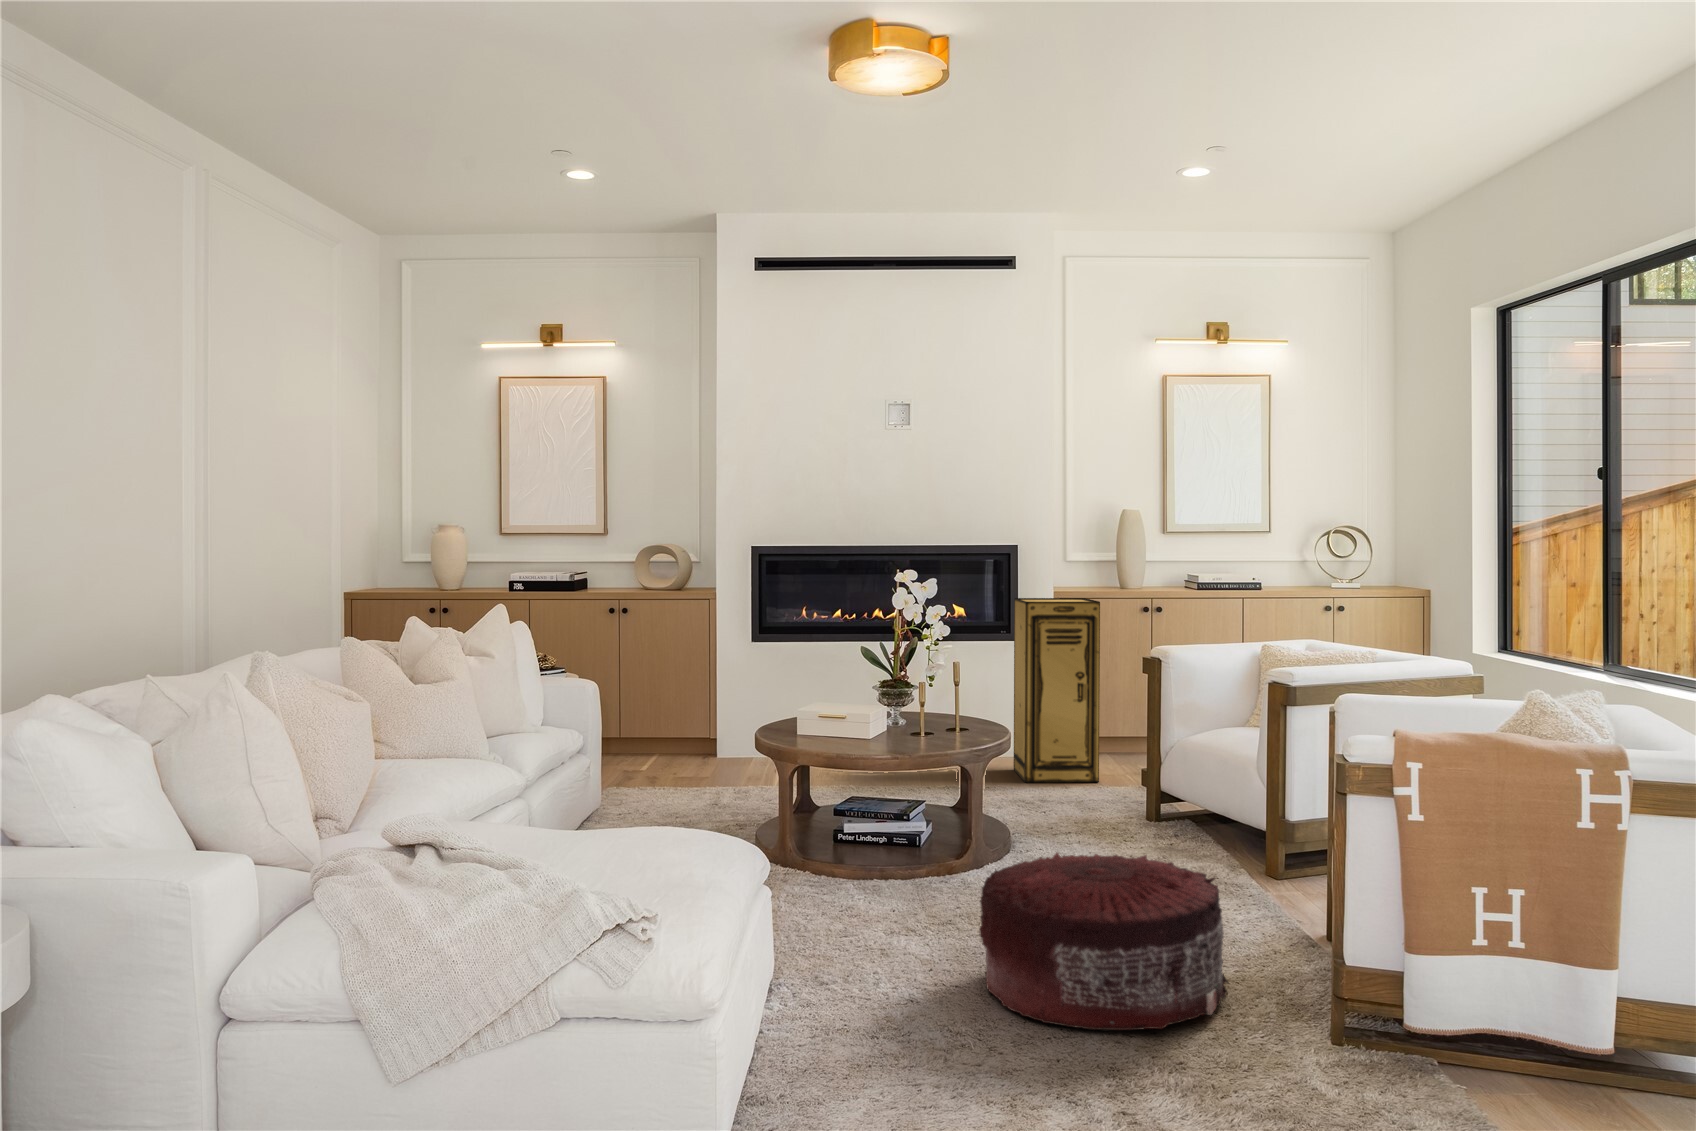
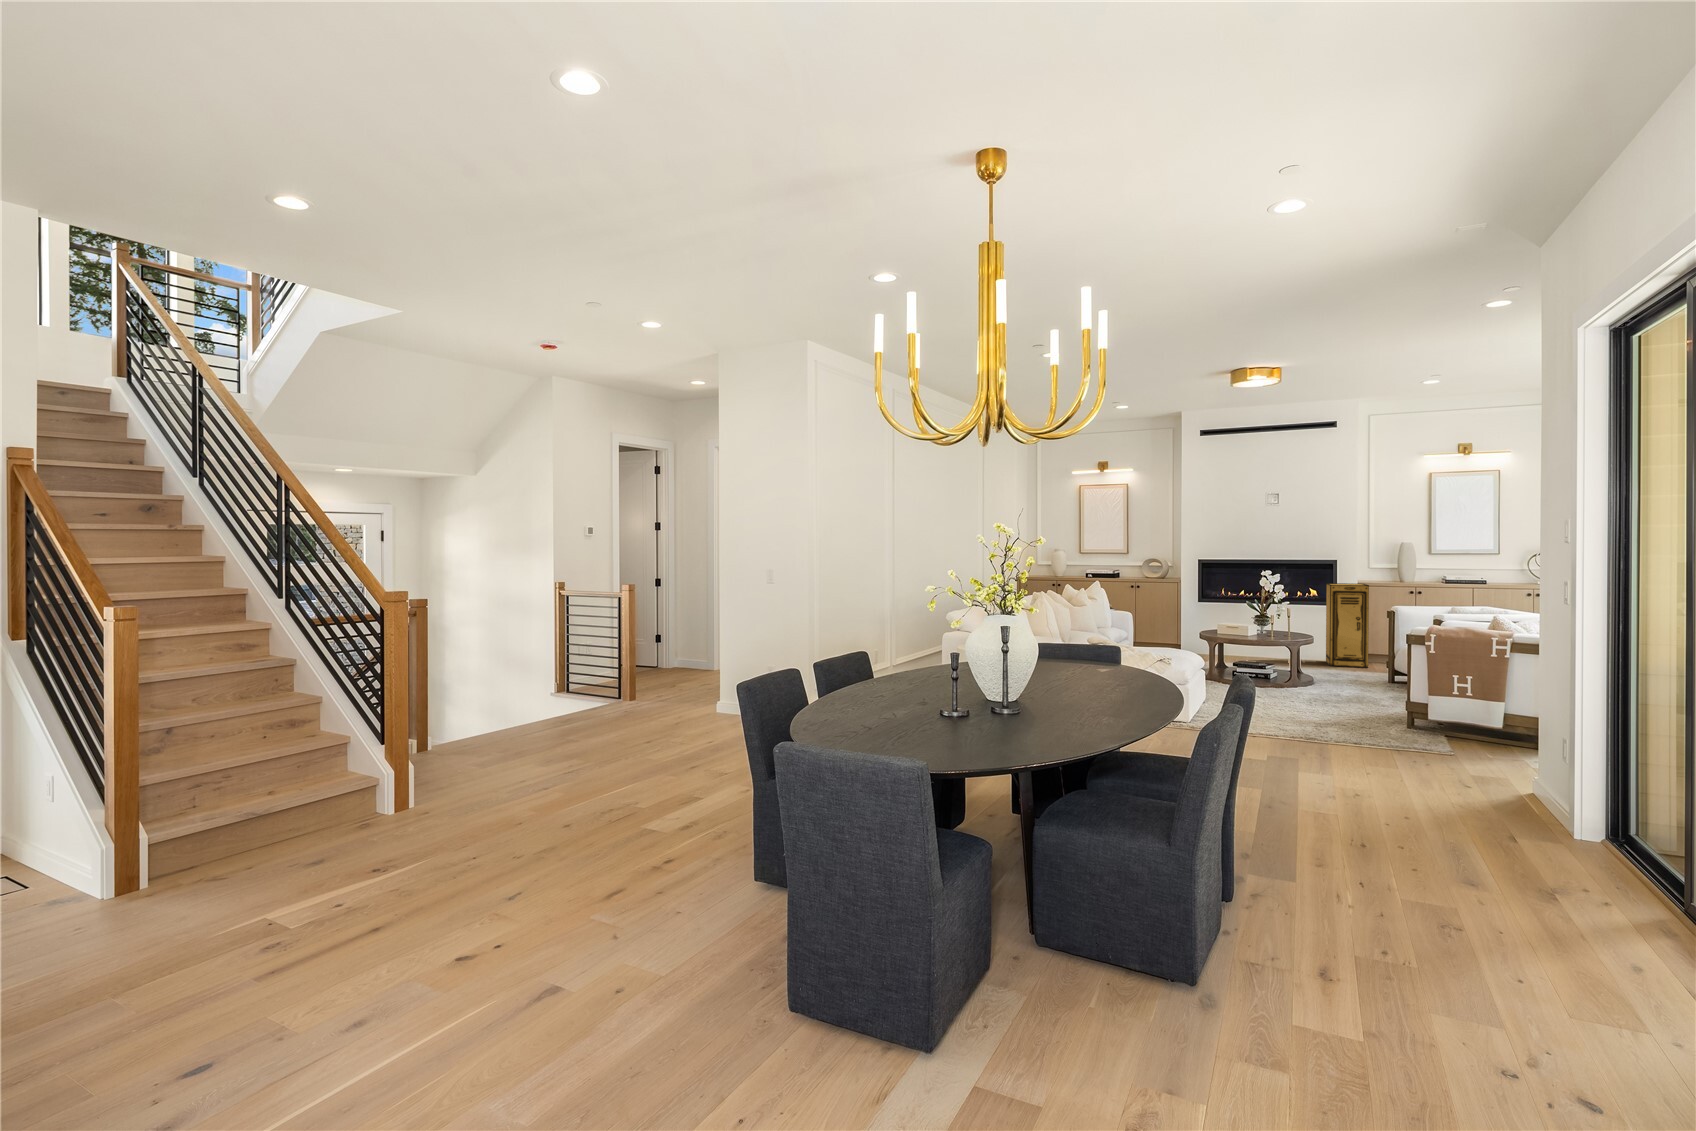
pouf: present [979,853,1228,1030] -> none [1283,671,1381,722]

